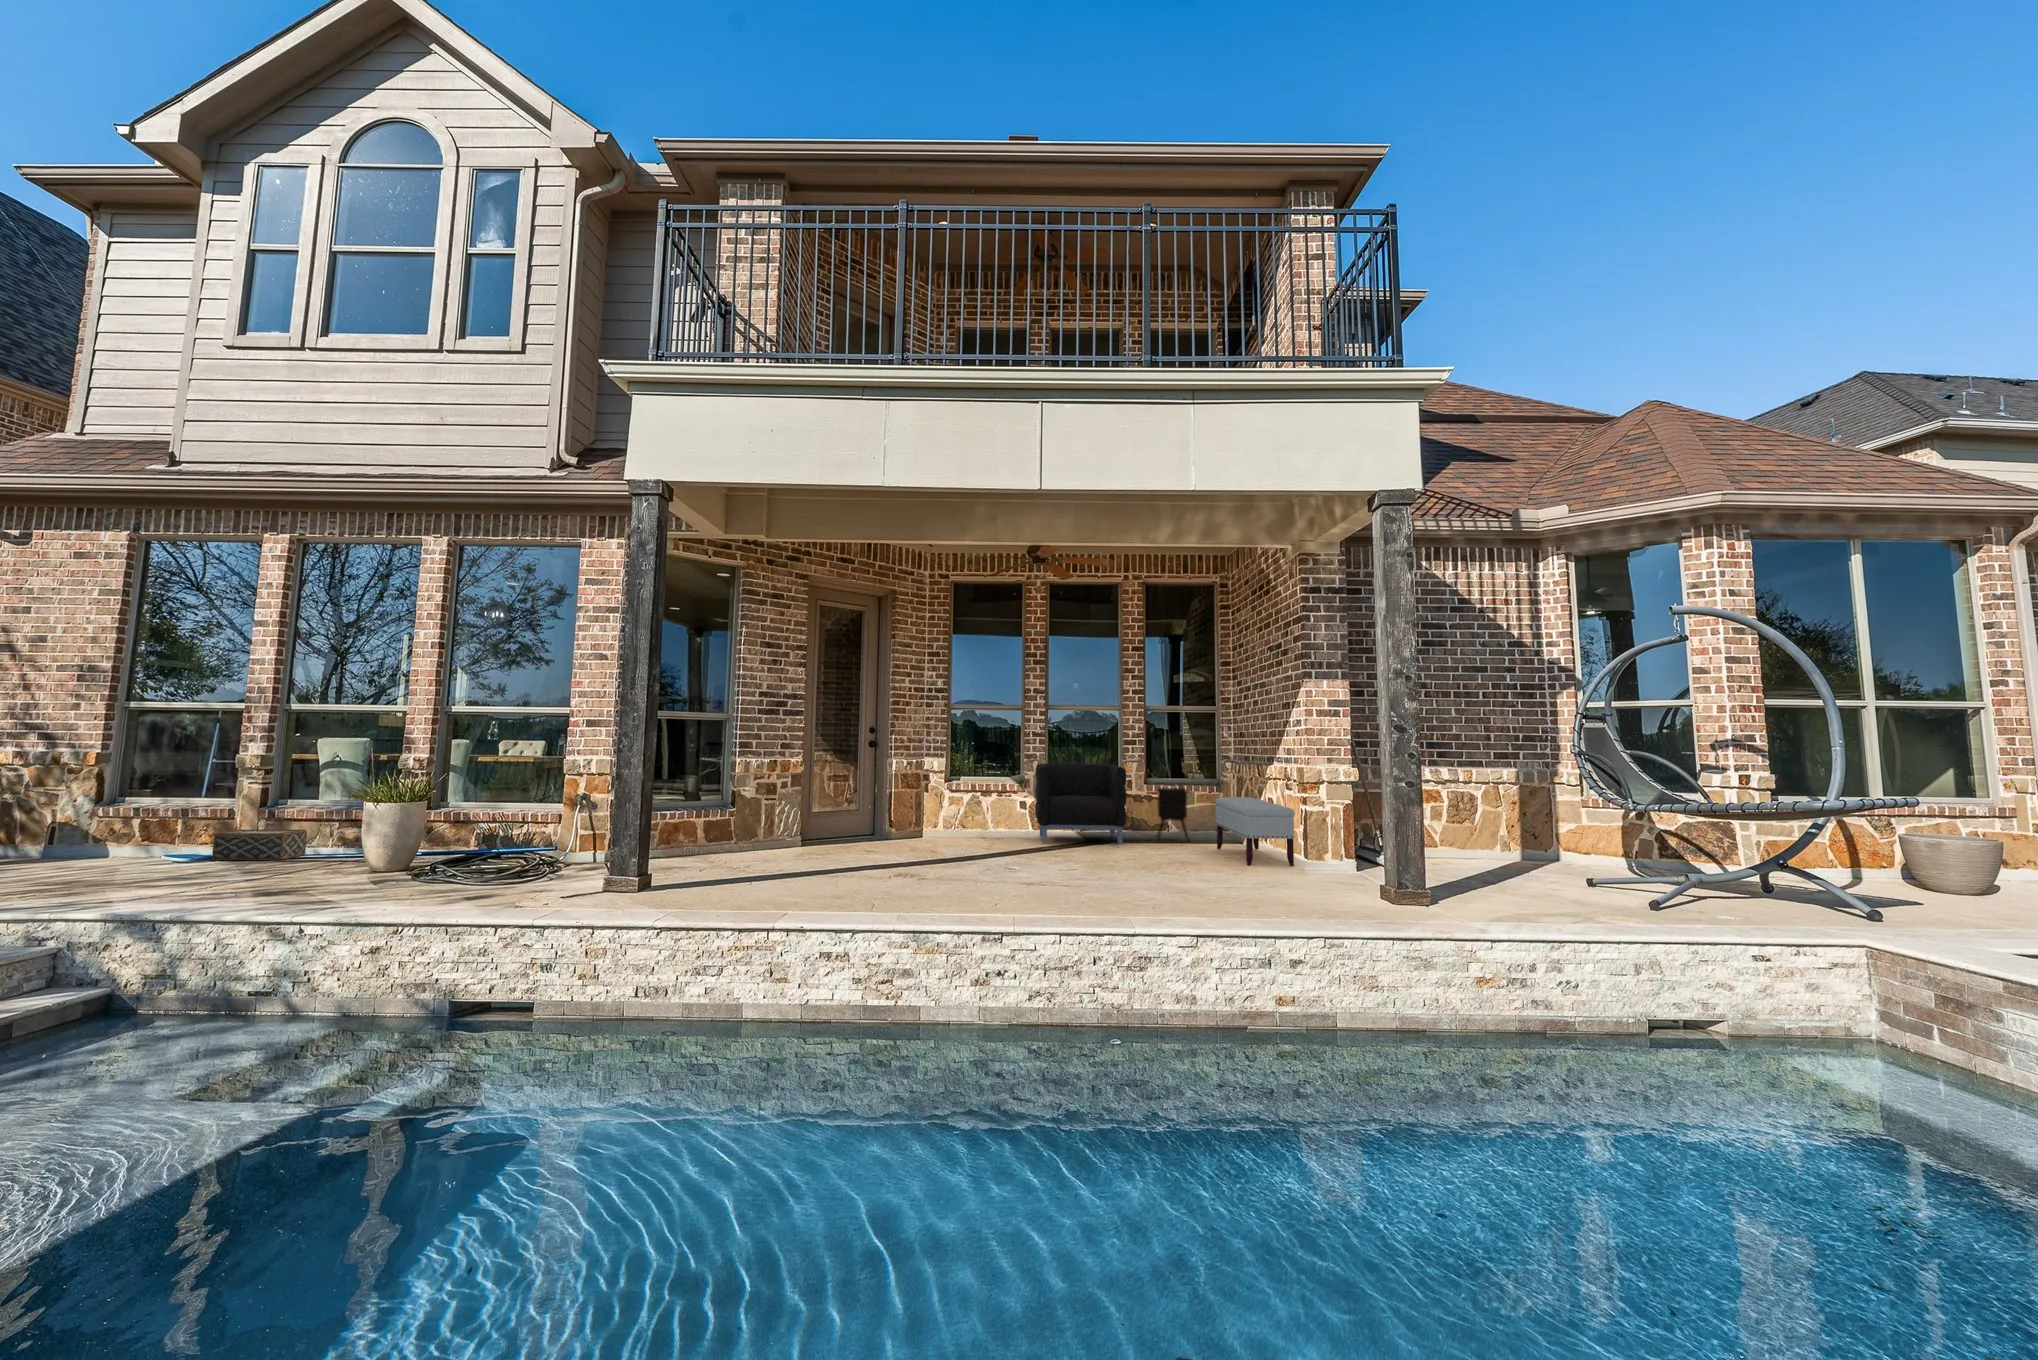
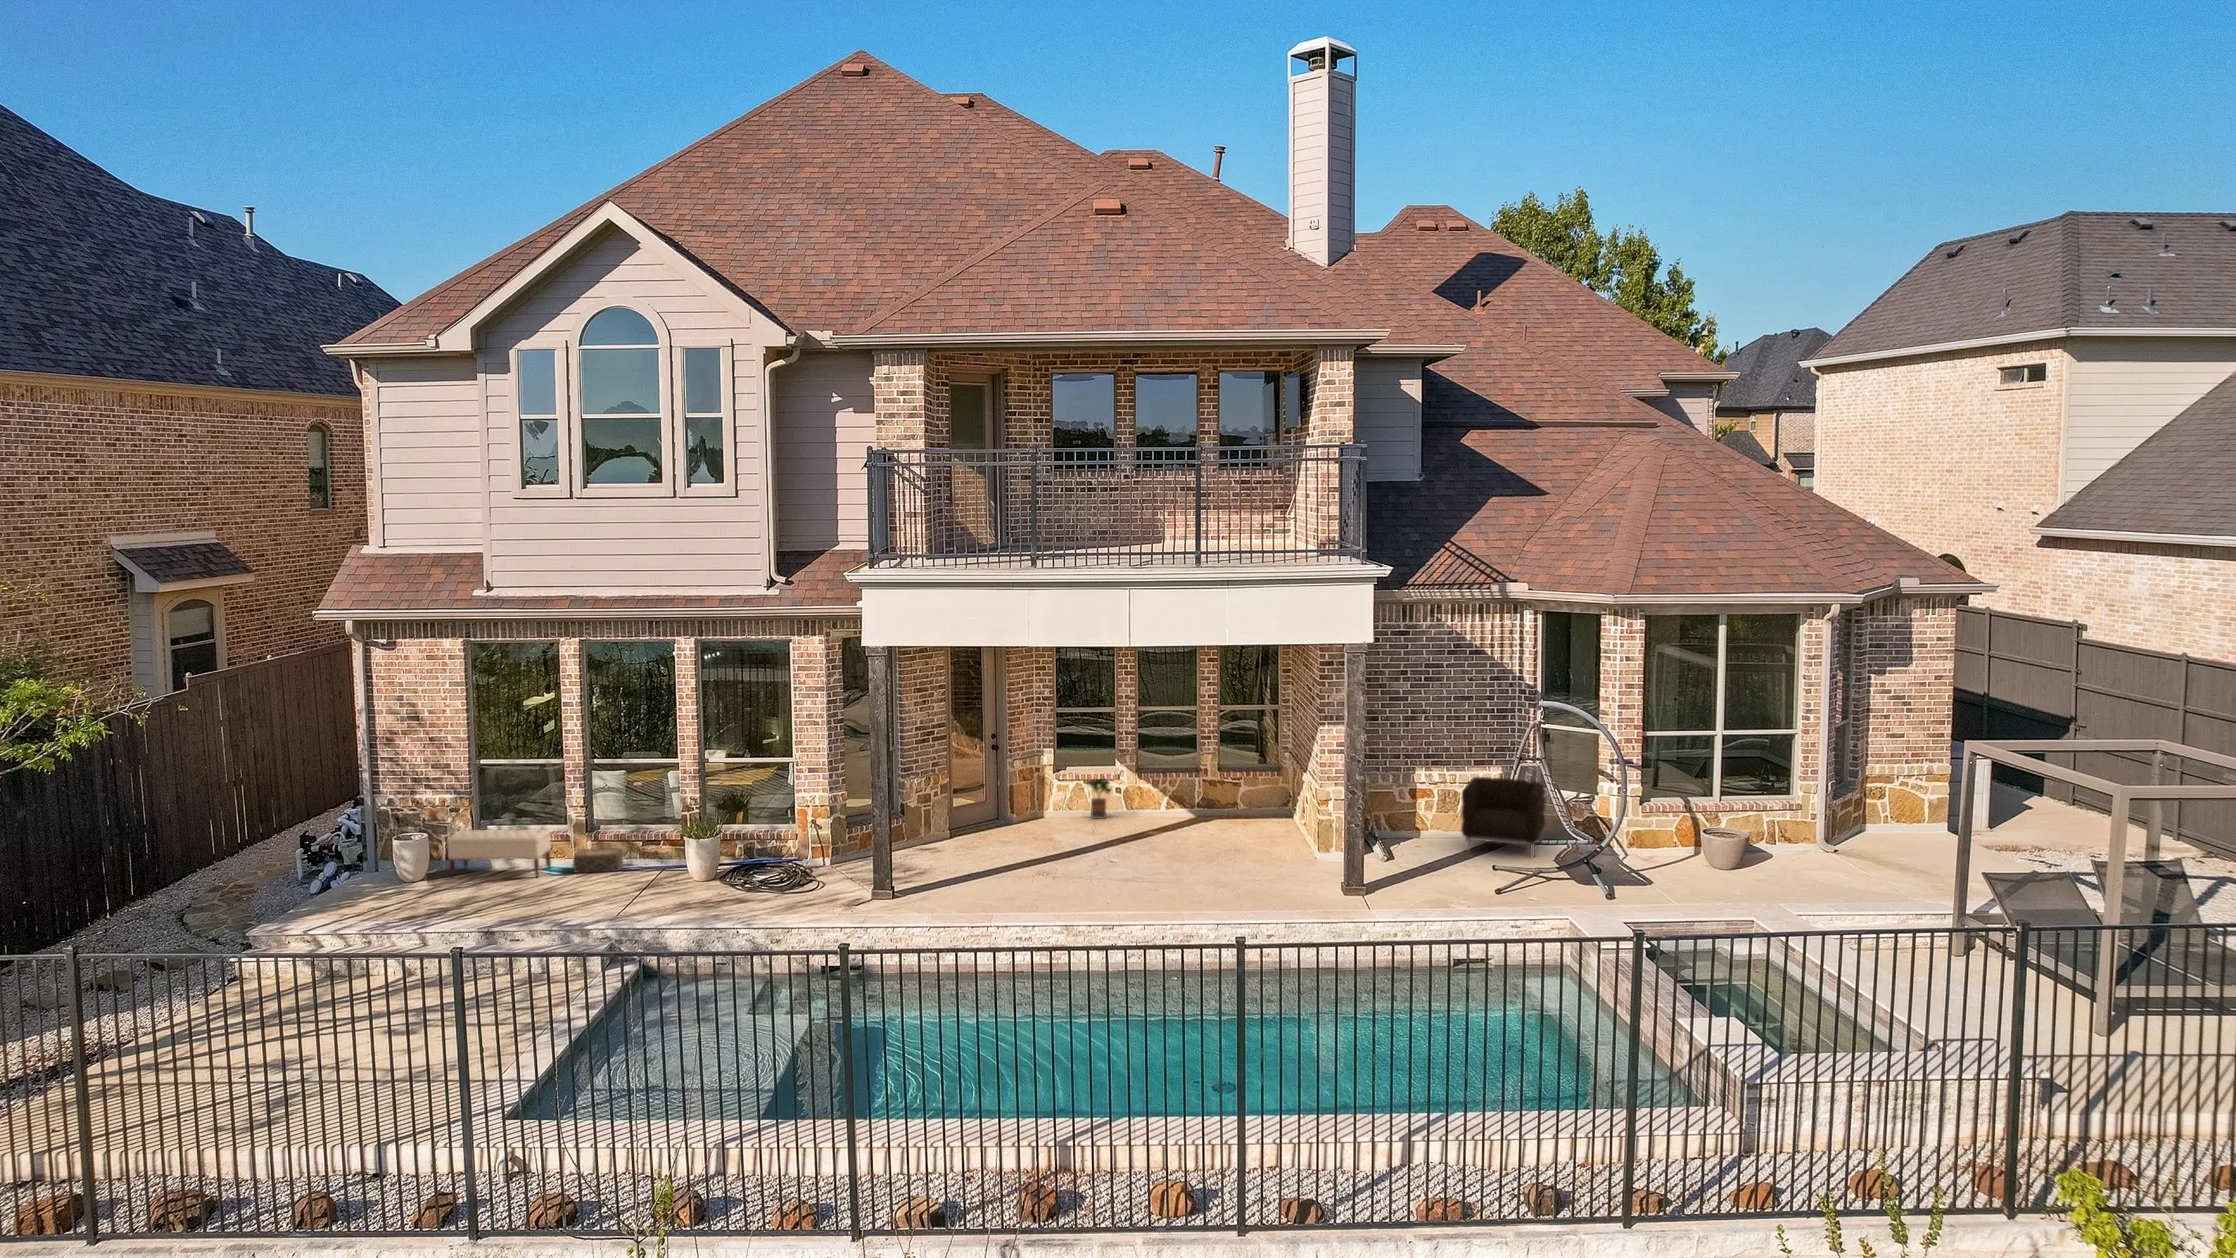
armchair: present [1035,764,1127,845] -> present [1461,777,1546,857]
potted tree: none [977,787,1011,838] -> present [1087,779,1111,819]
side table: present [1157,788,1188,838] -> none [1228,774,1254,819]
bench: present [1215,797,1295,866] -> present [447,829,551,877]

